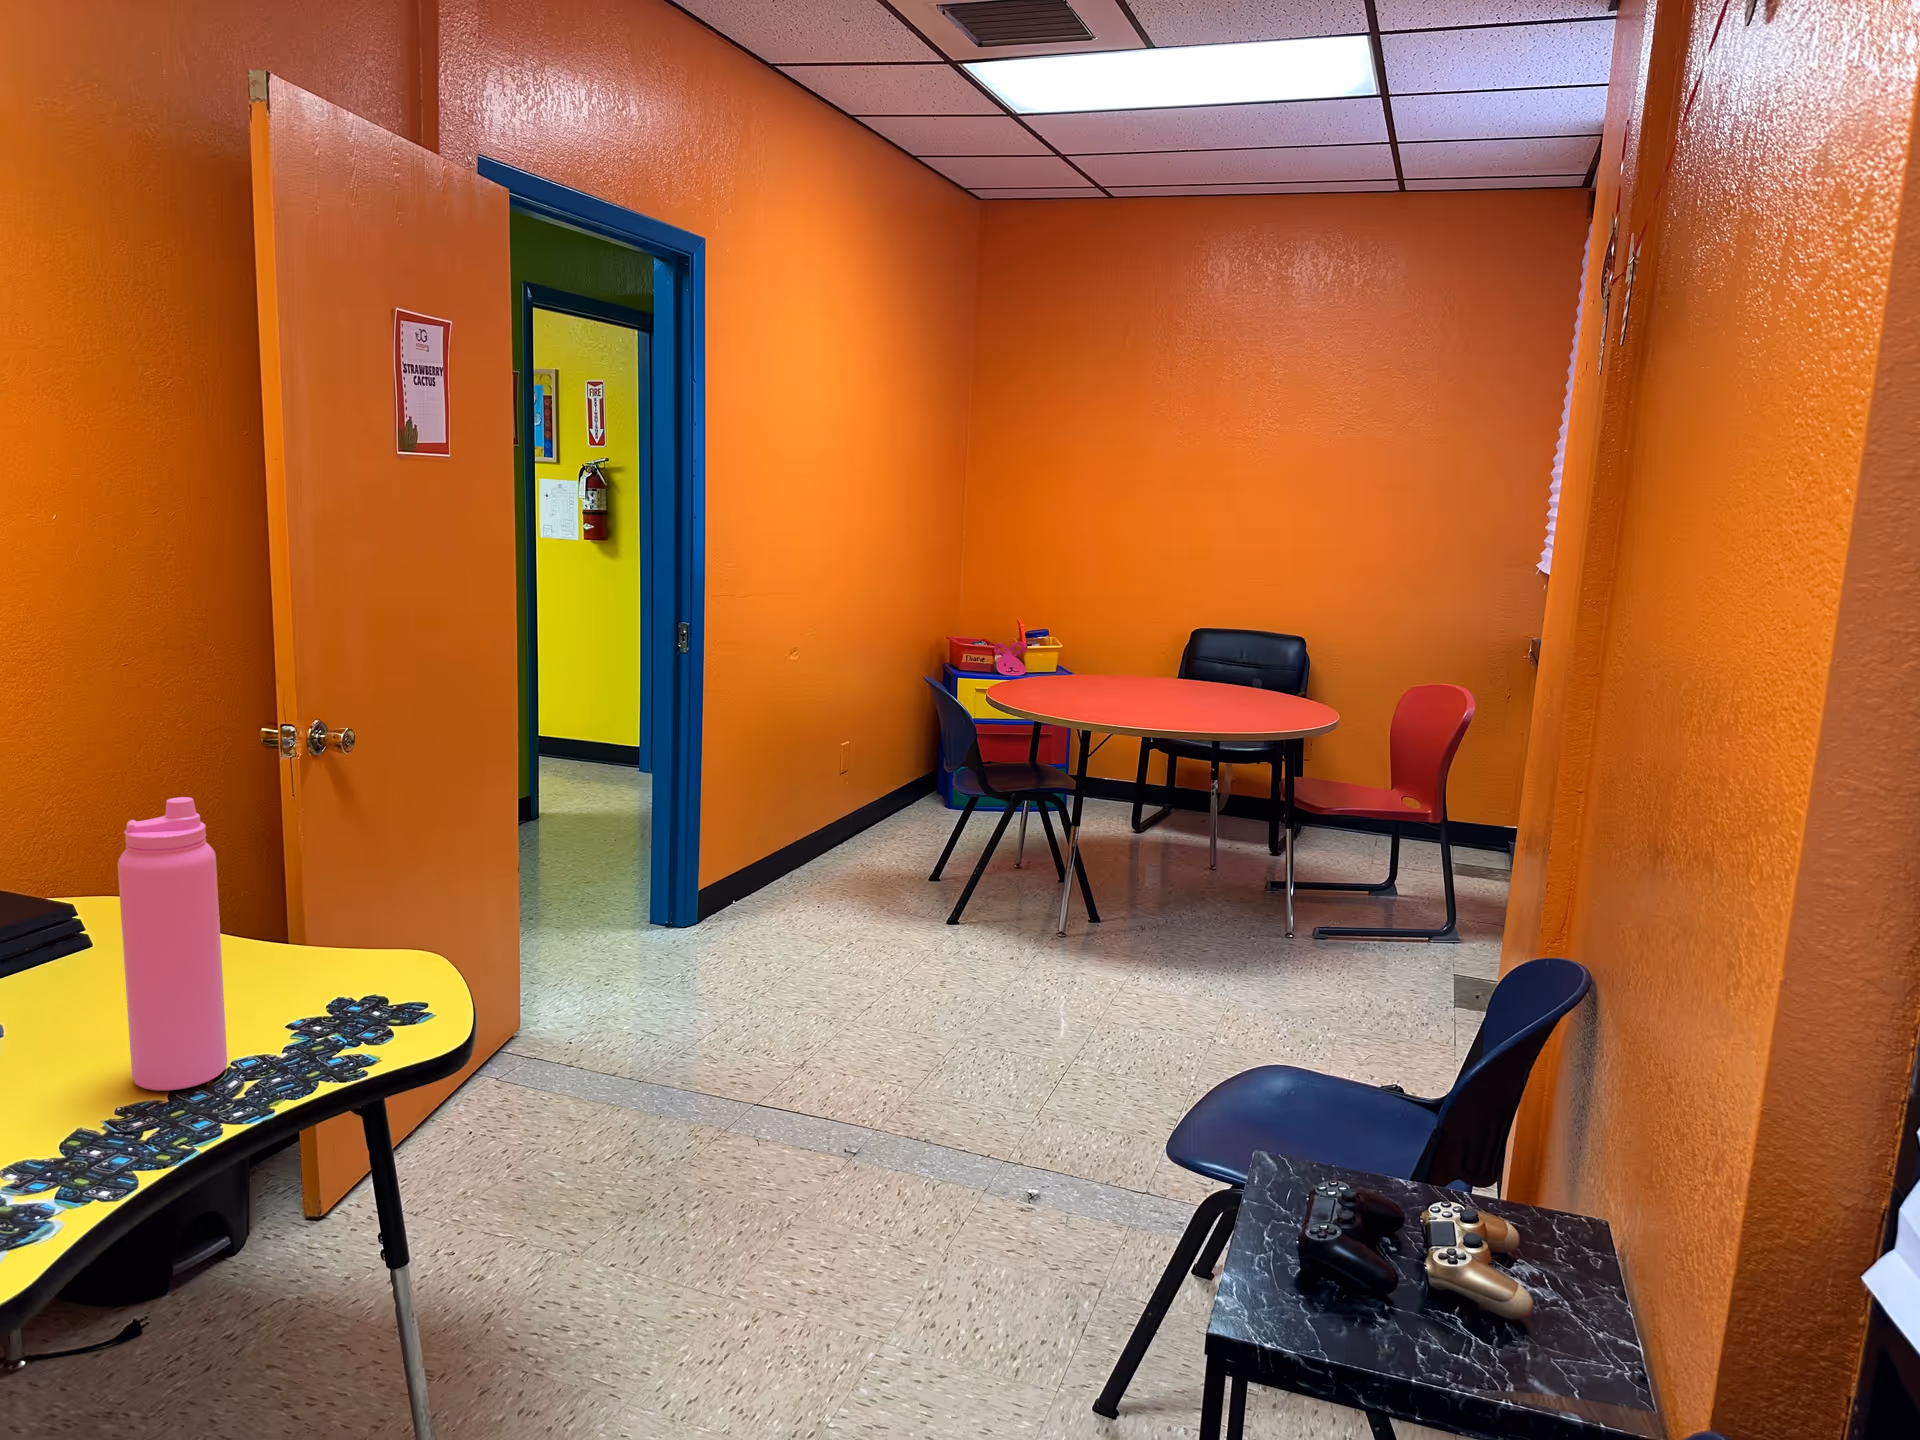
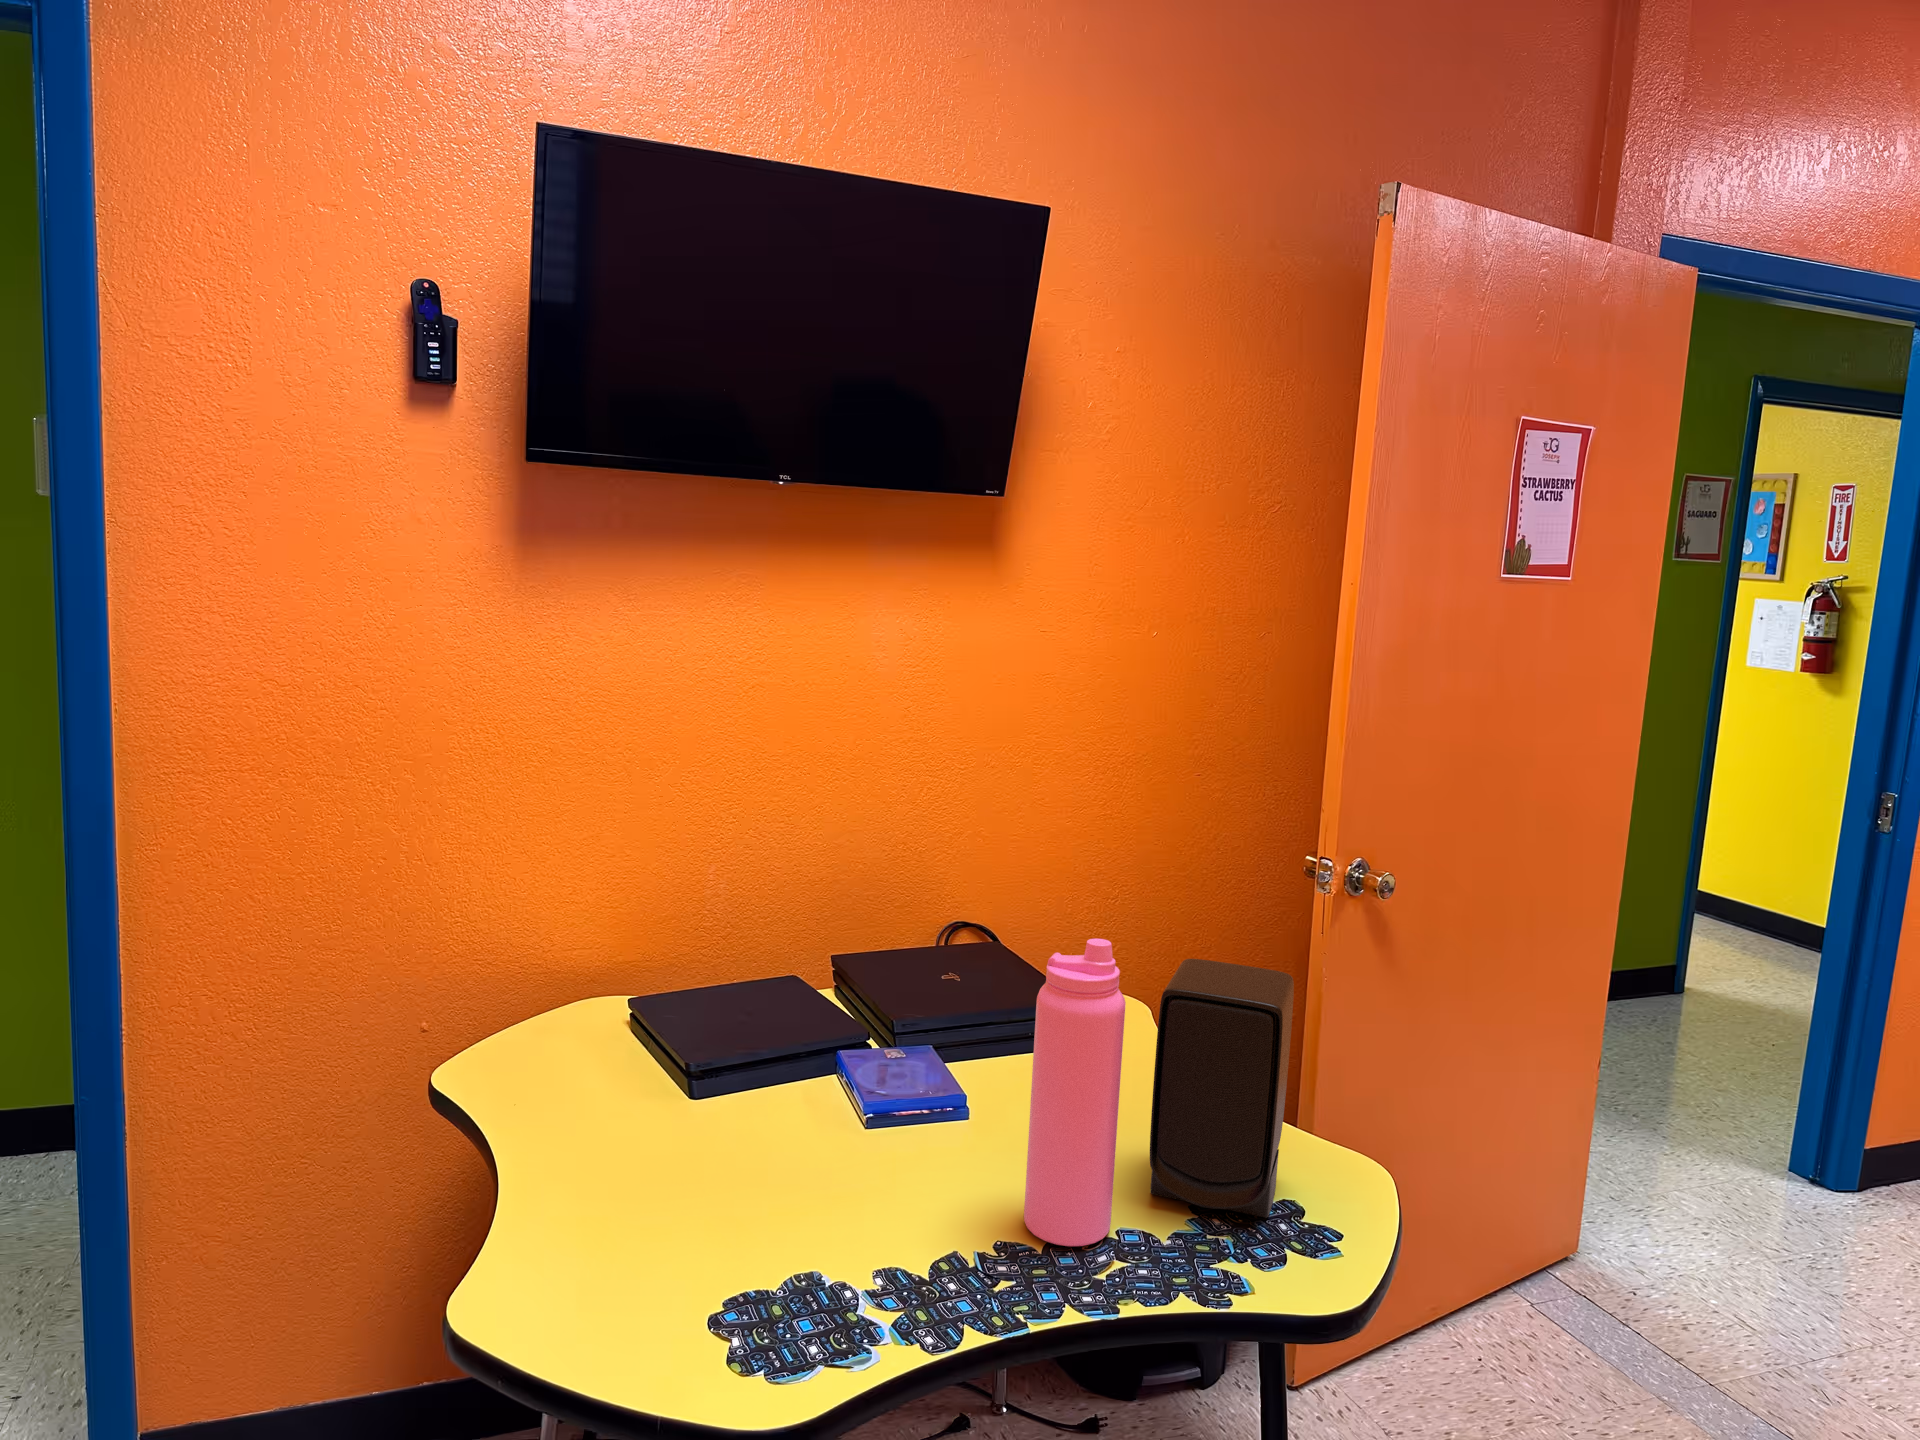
speaker: none [233,804,363,1027] -> present [1150,959,1294,1218]

